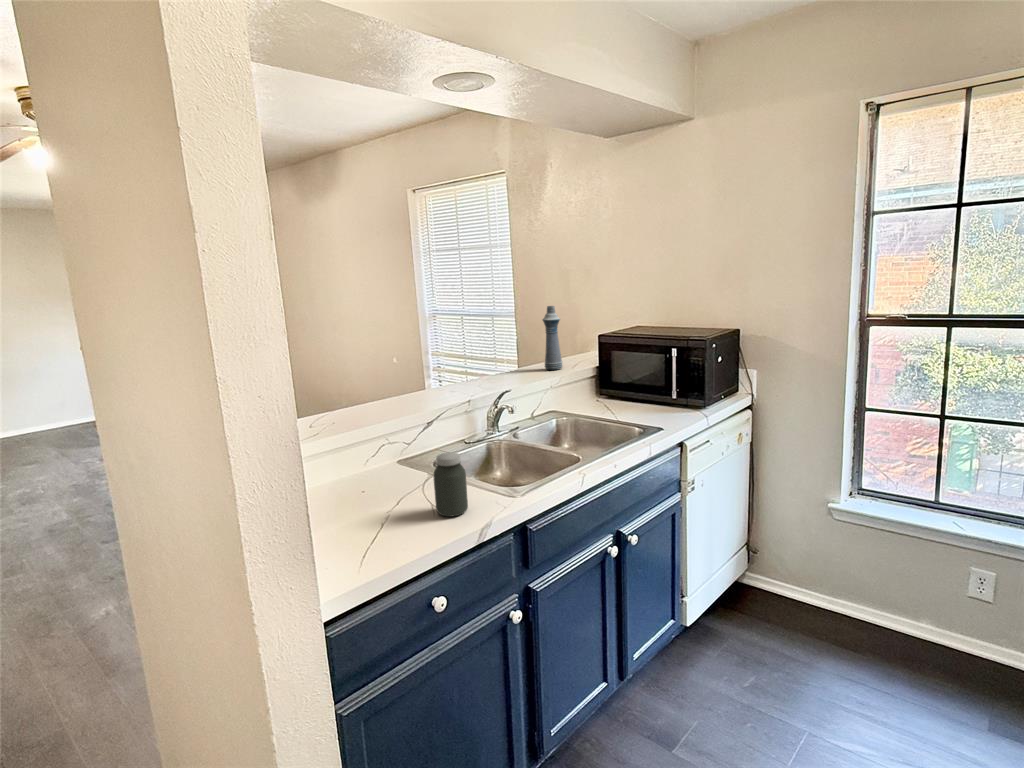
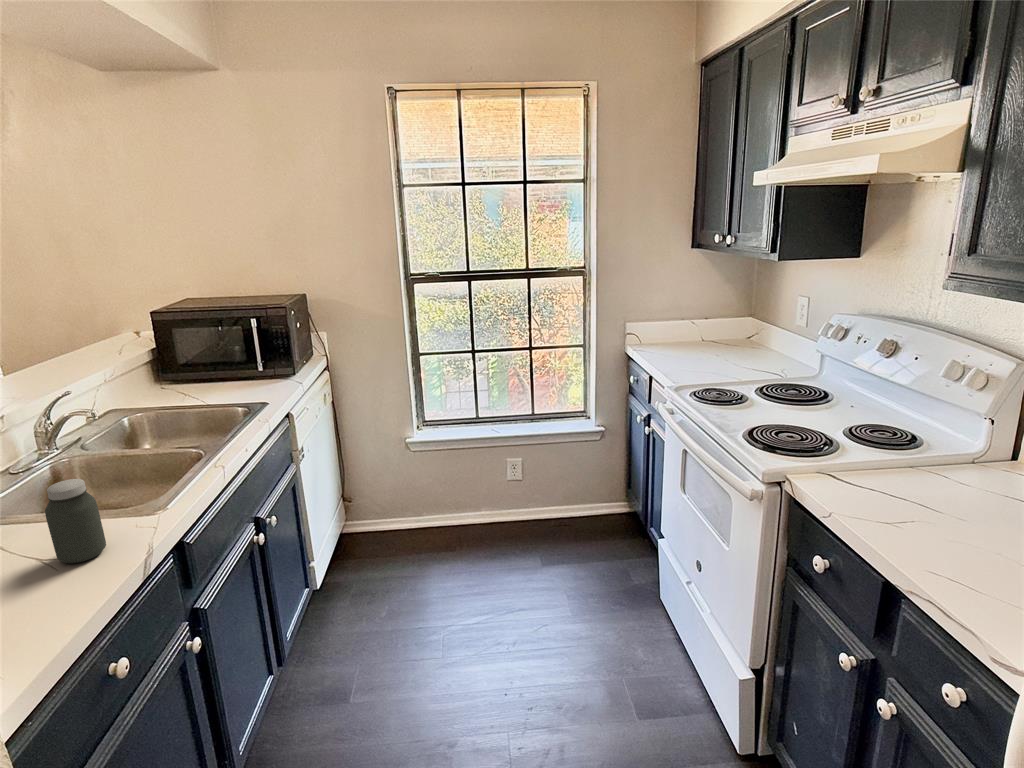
bottle: present [543,306,563,370] -> none [68,280,109,361]

